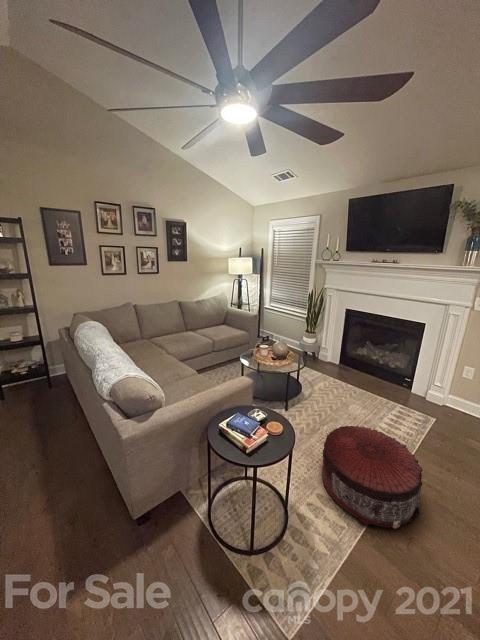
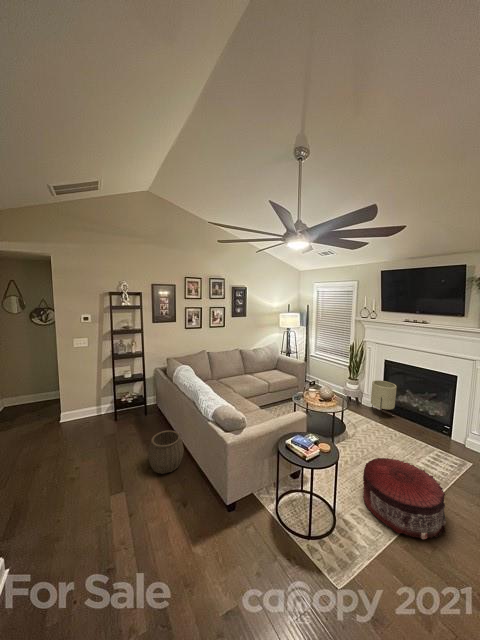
planter: none [329,332,358,374] -> present [371,380,397,415]
woven basket: none [24,413,85,475] -> present [148,430,184,474]

